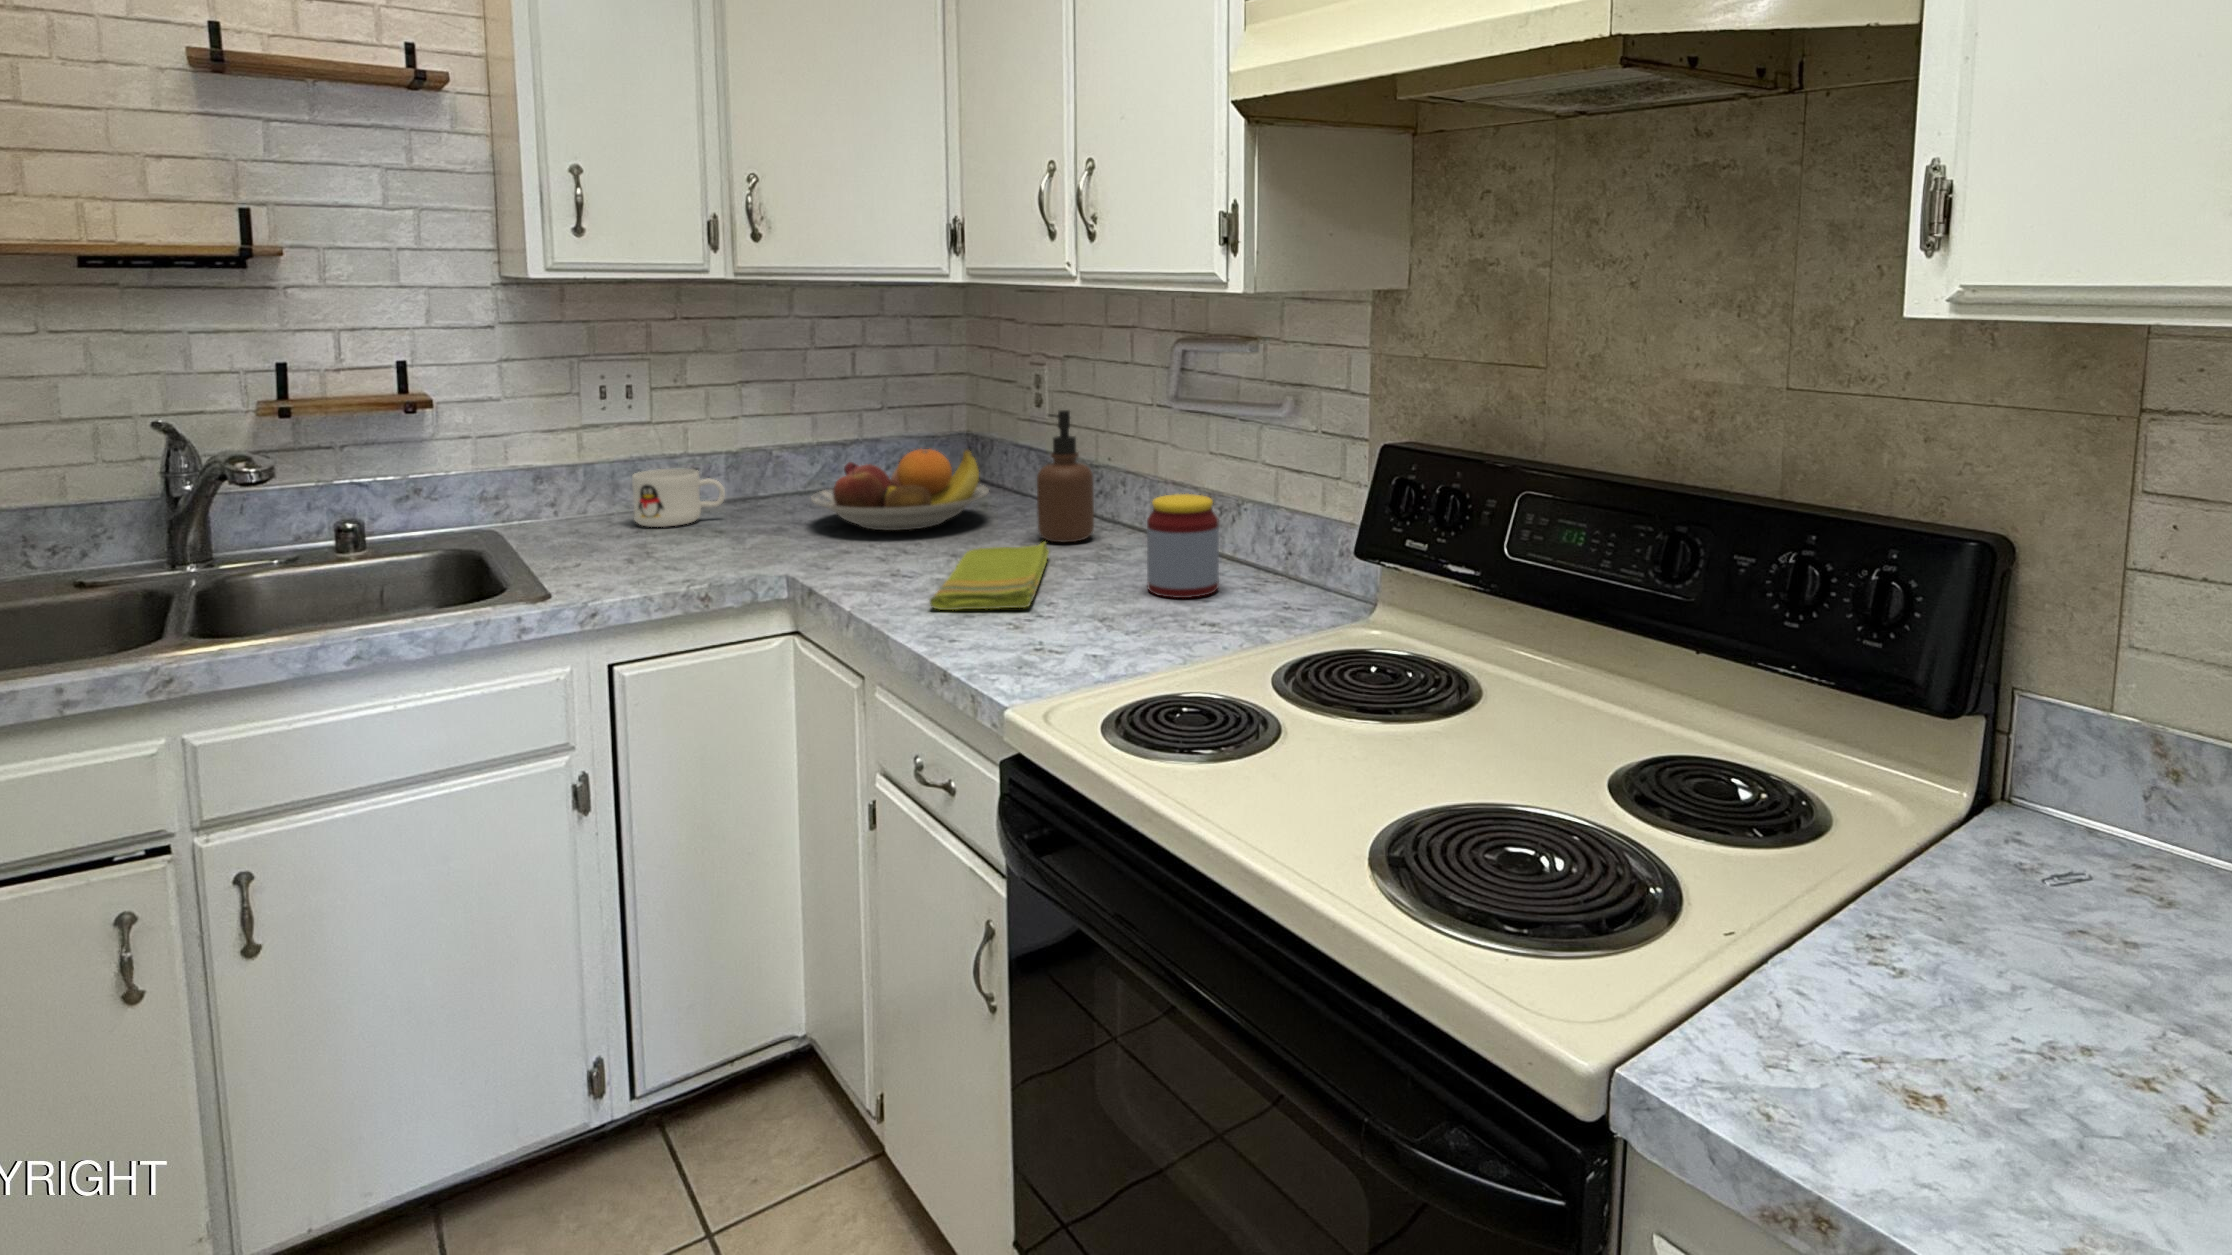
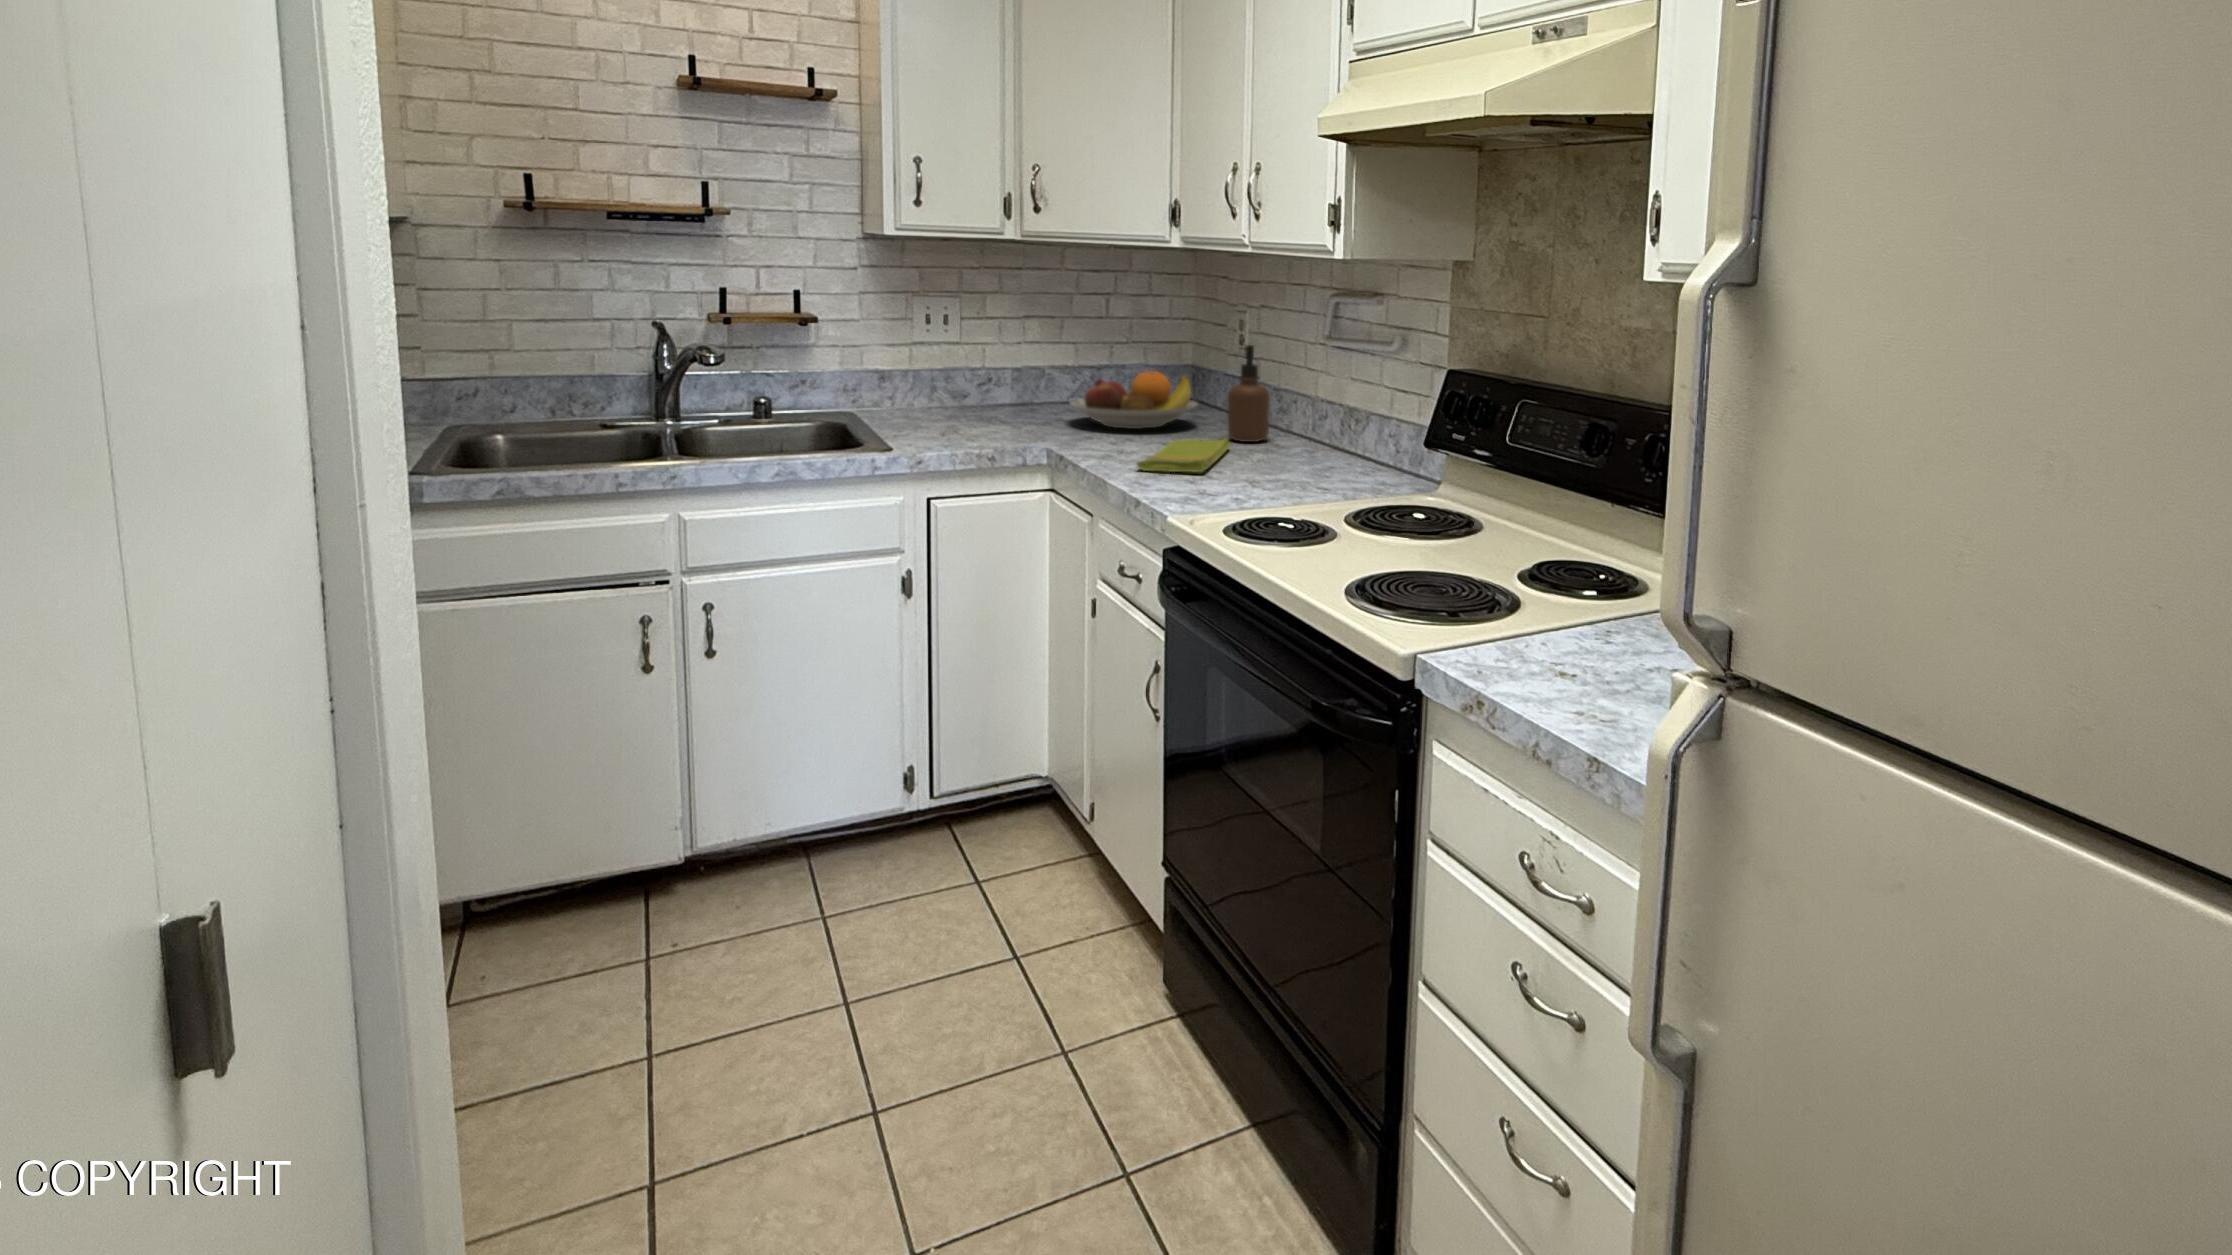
mug: present [632,469,725,527] -> none [946,377,1010,417]
jar: present [1147,494,1219,598] -> none [1290,404,1342,475]

